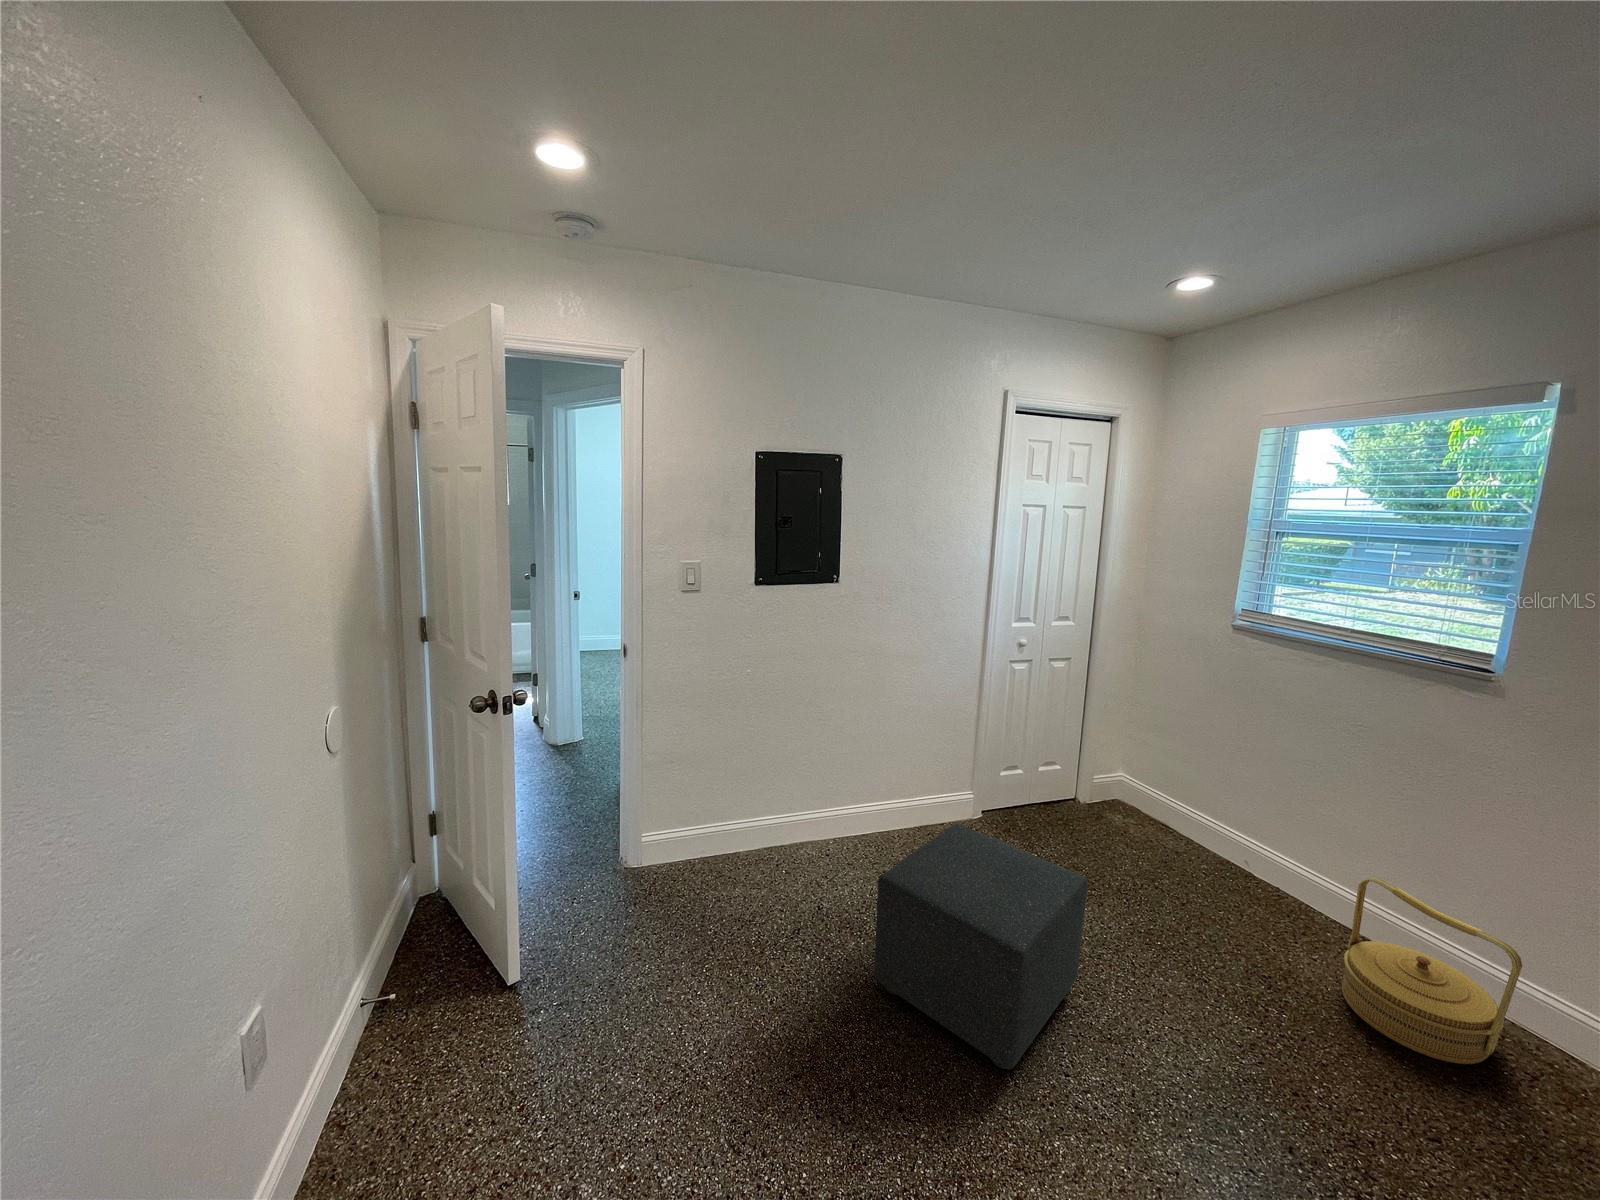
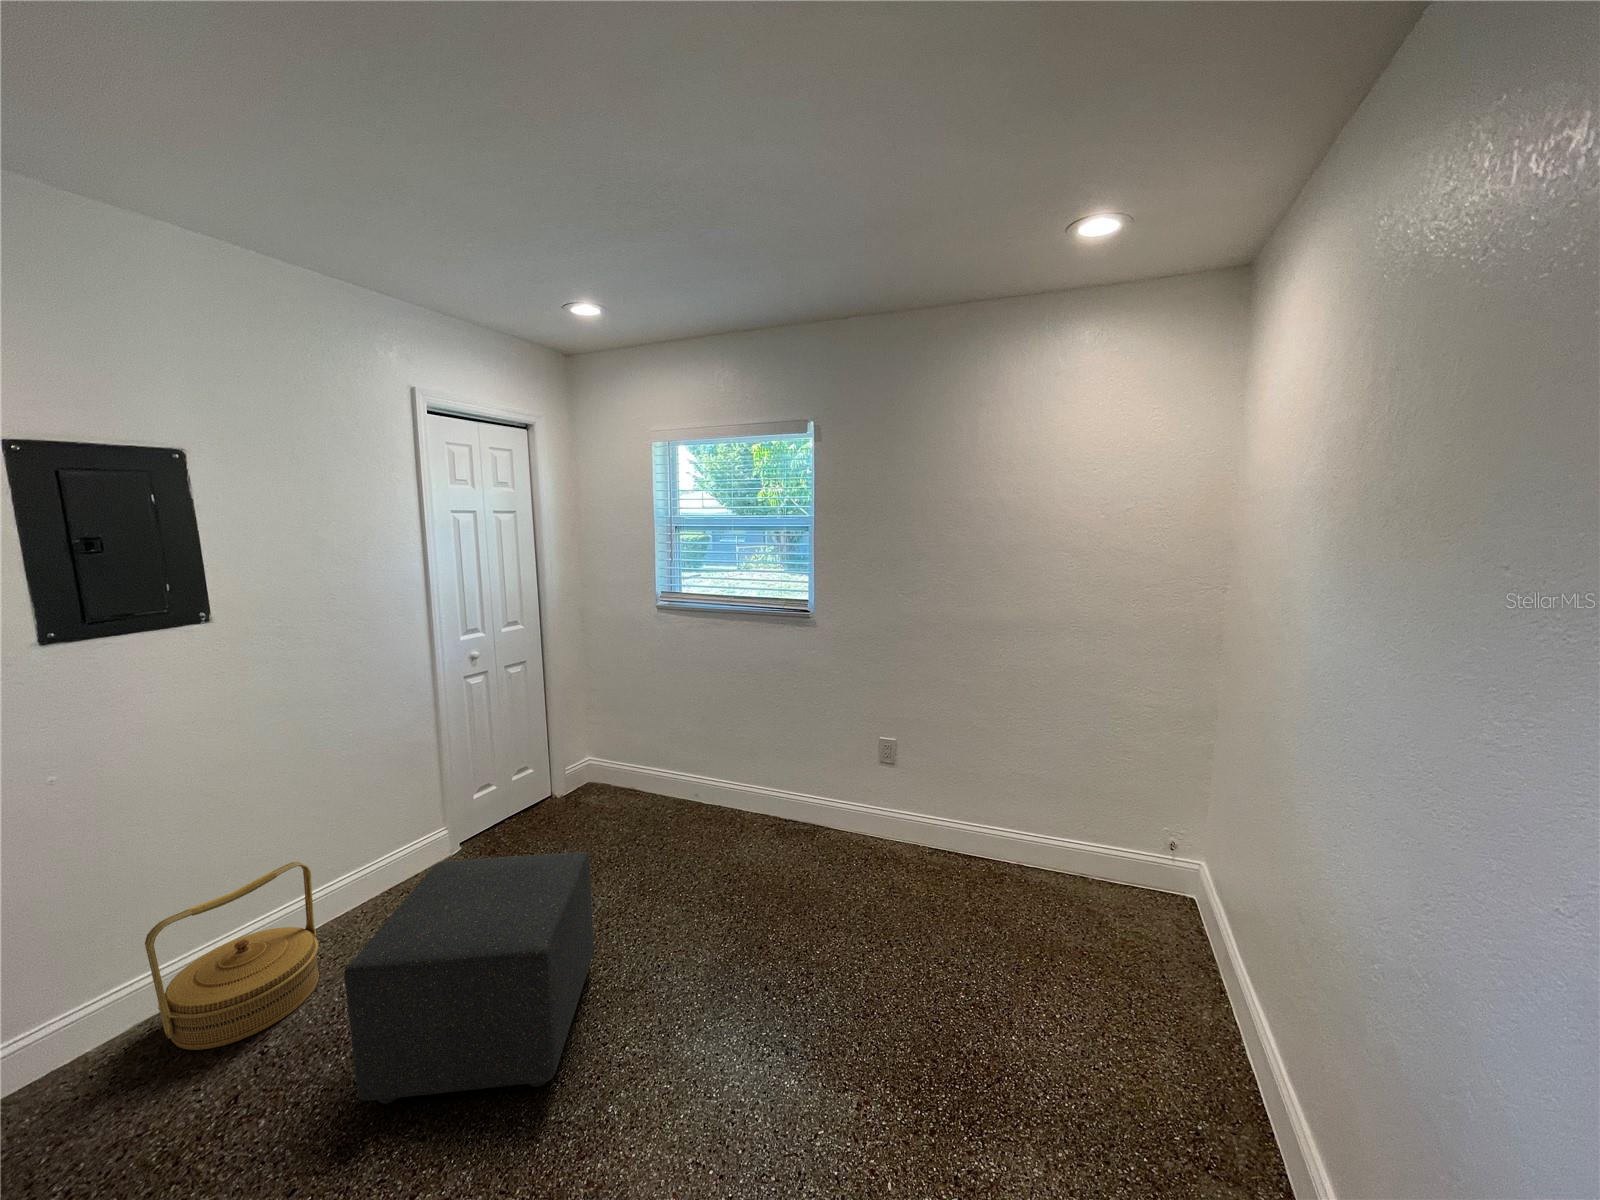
woven basket: present [1342,877,1522,1064] -> present [145,862,319,1050]

